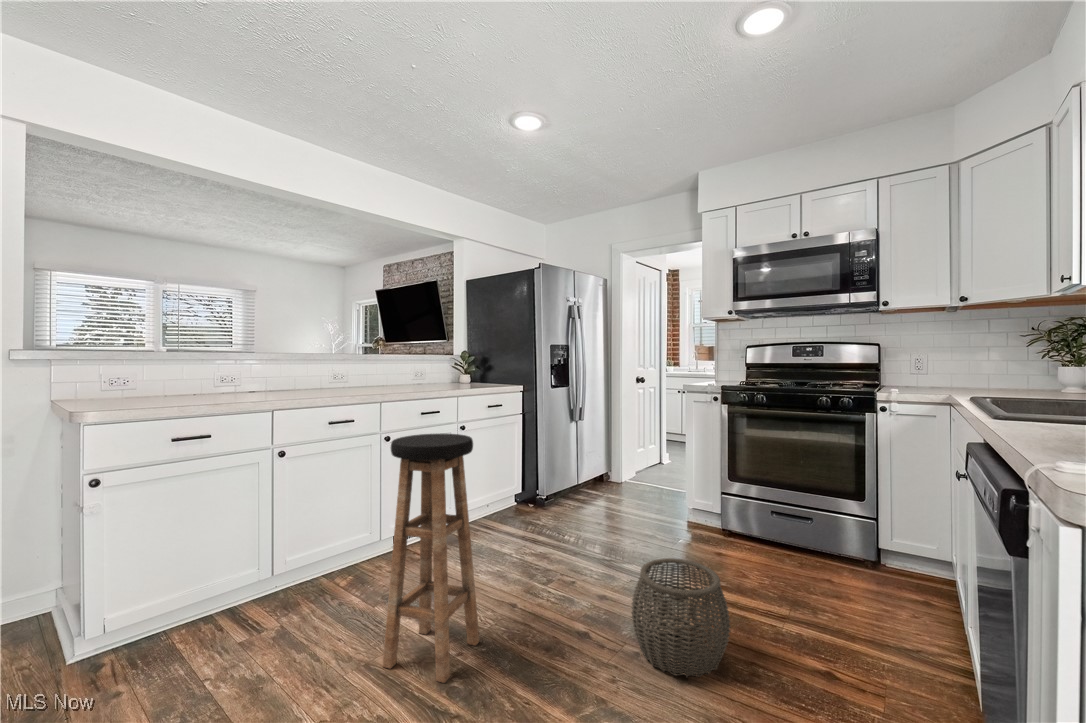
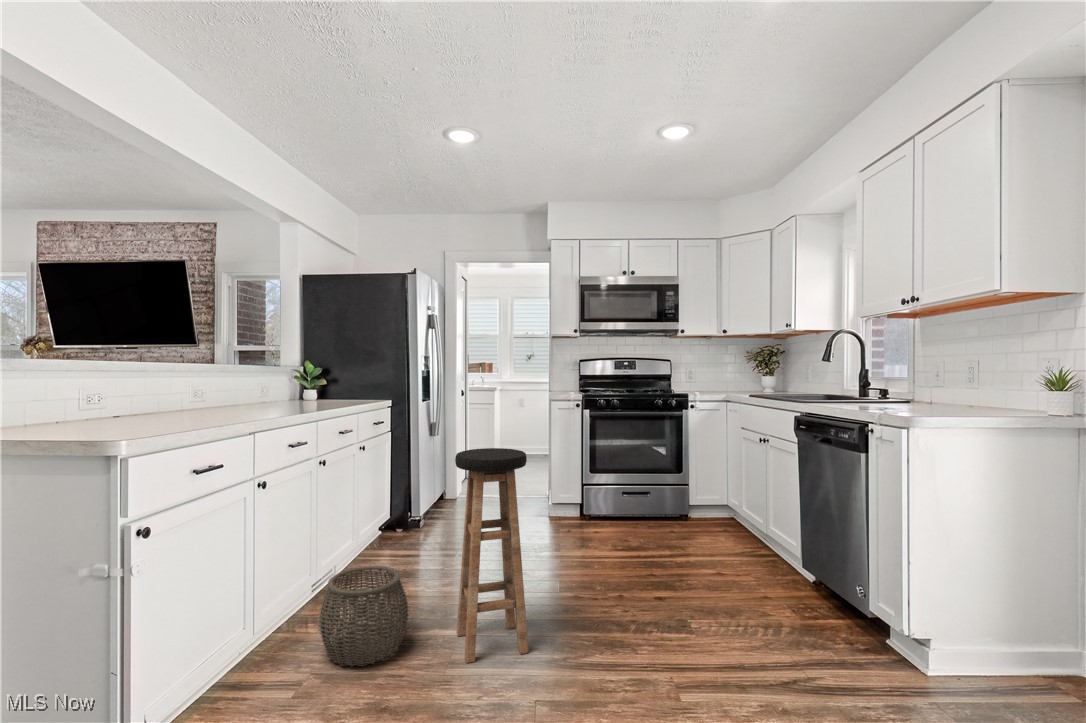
woven basket: present [631,558,730,677] -> present [319,565,409,667]

